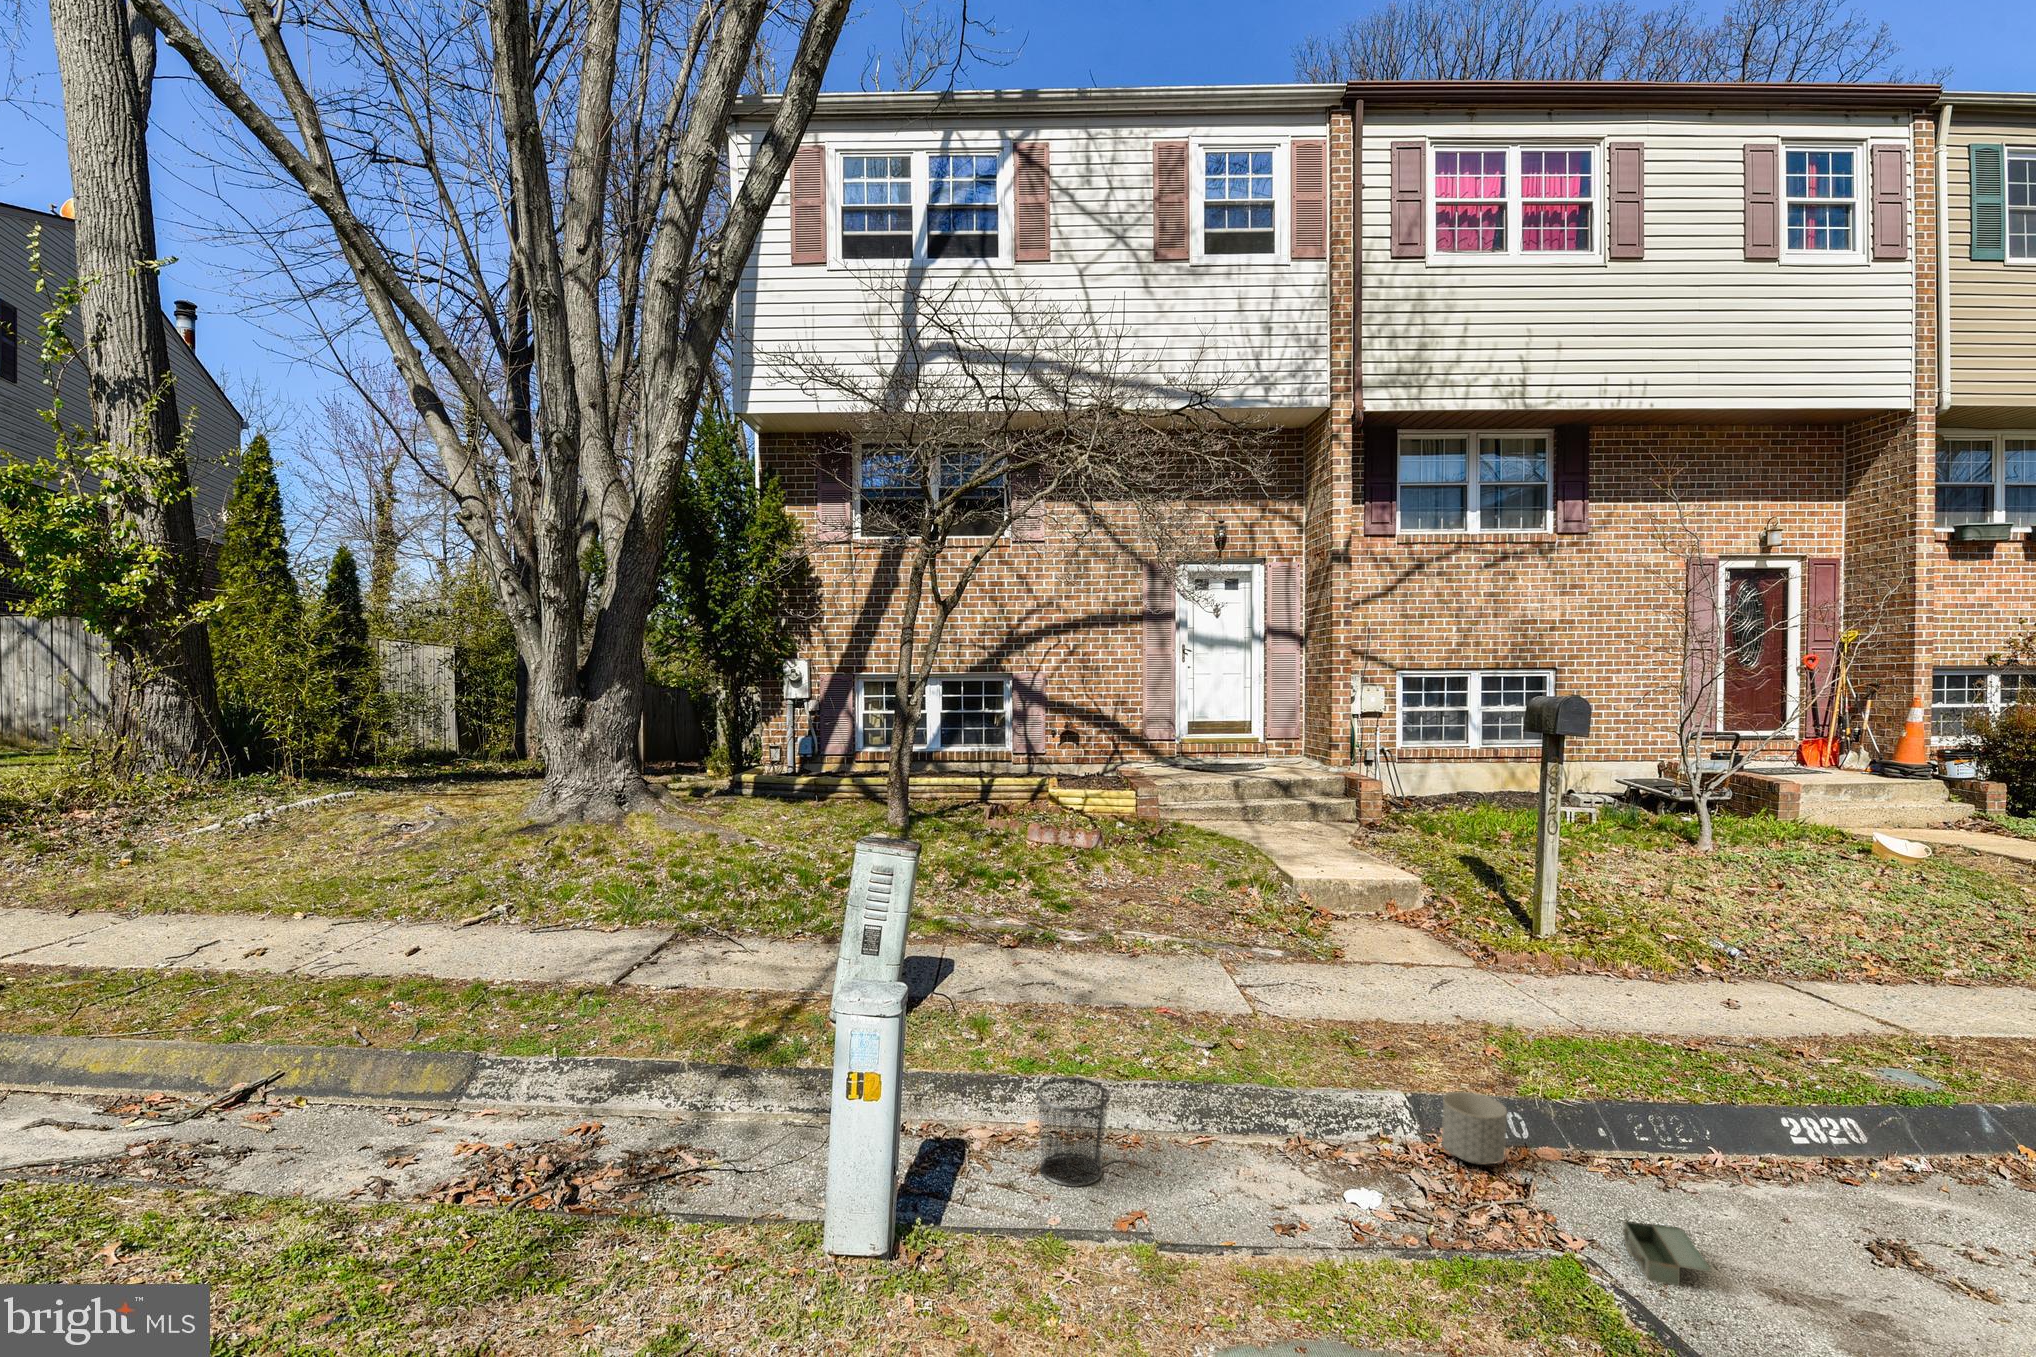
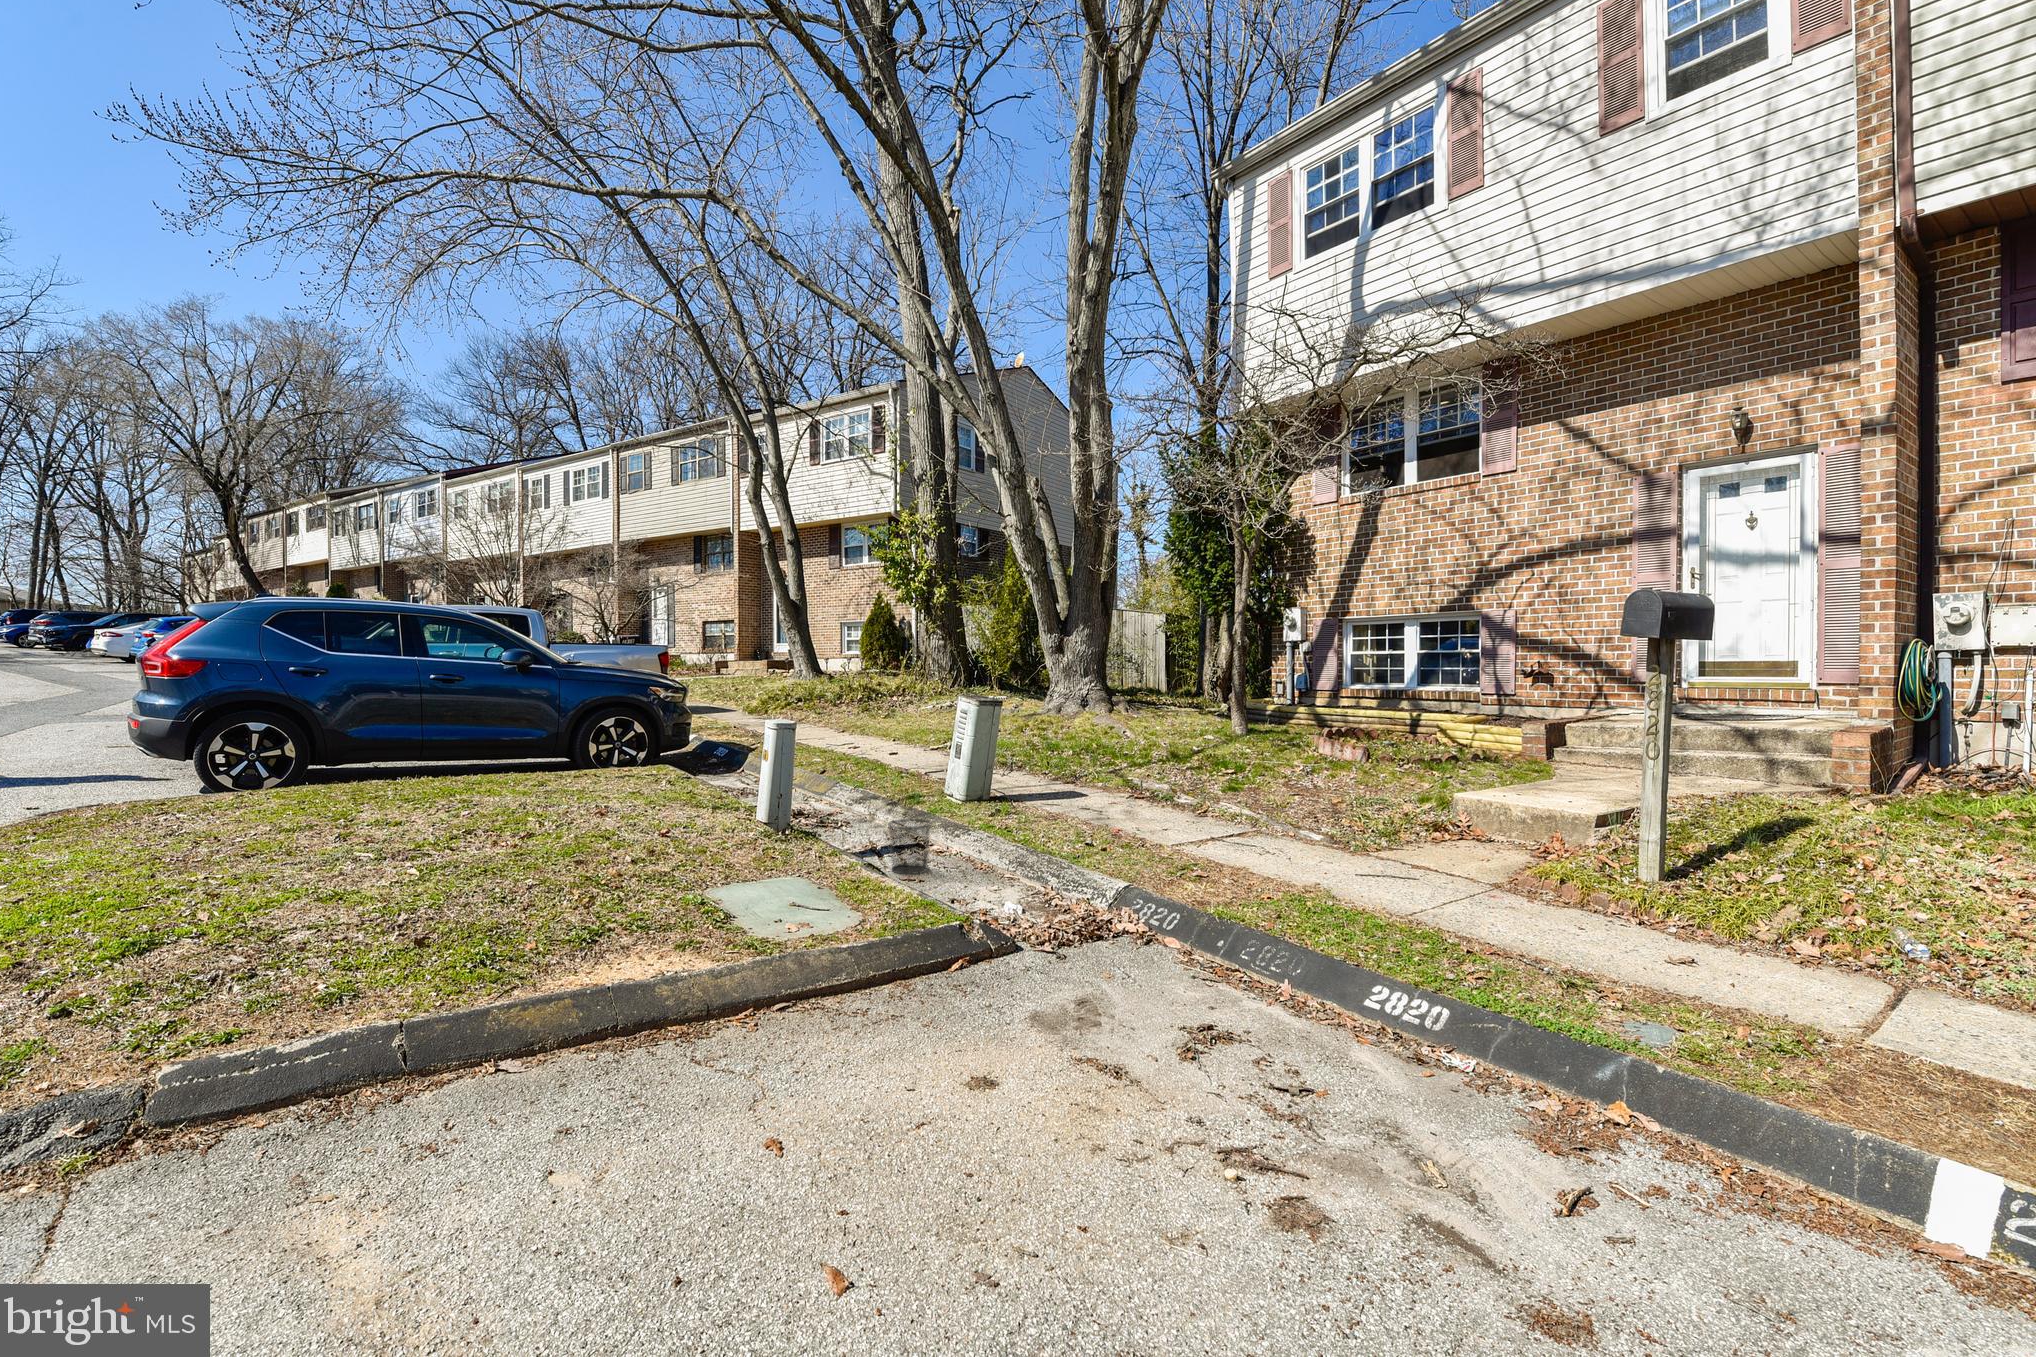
planter: present [1442,1092,1507,1165] -> none [1091,882,1137,934]
toolbox: present [1623,1221,1711,1286] -> none [1008,950,1075,977]

